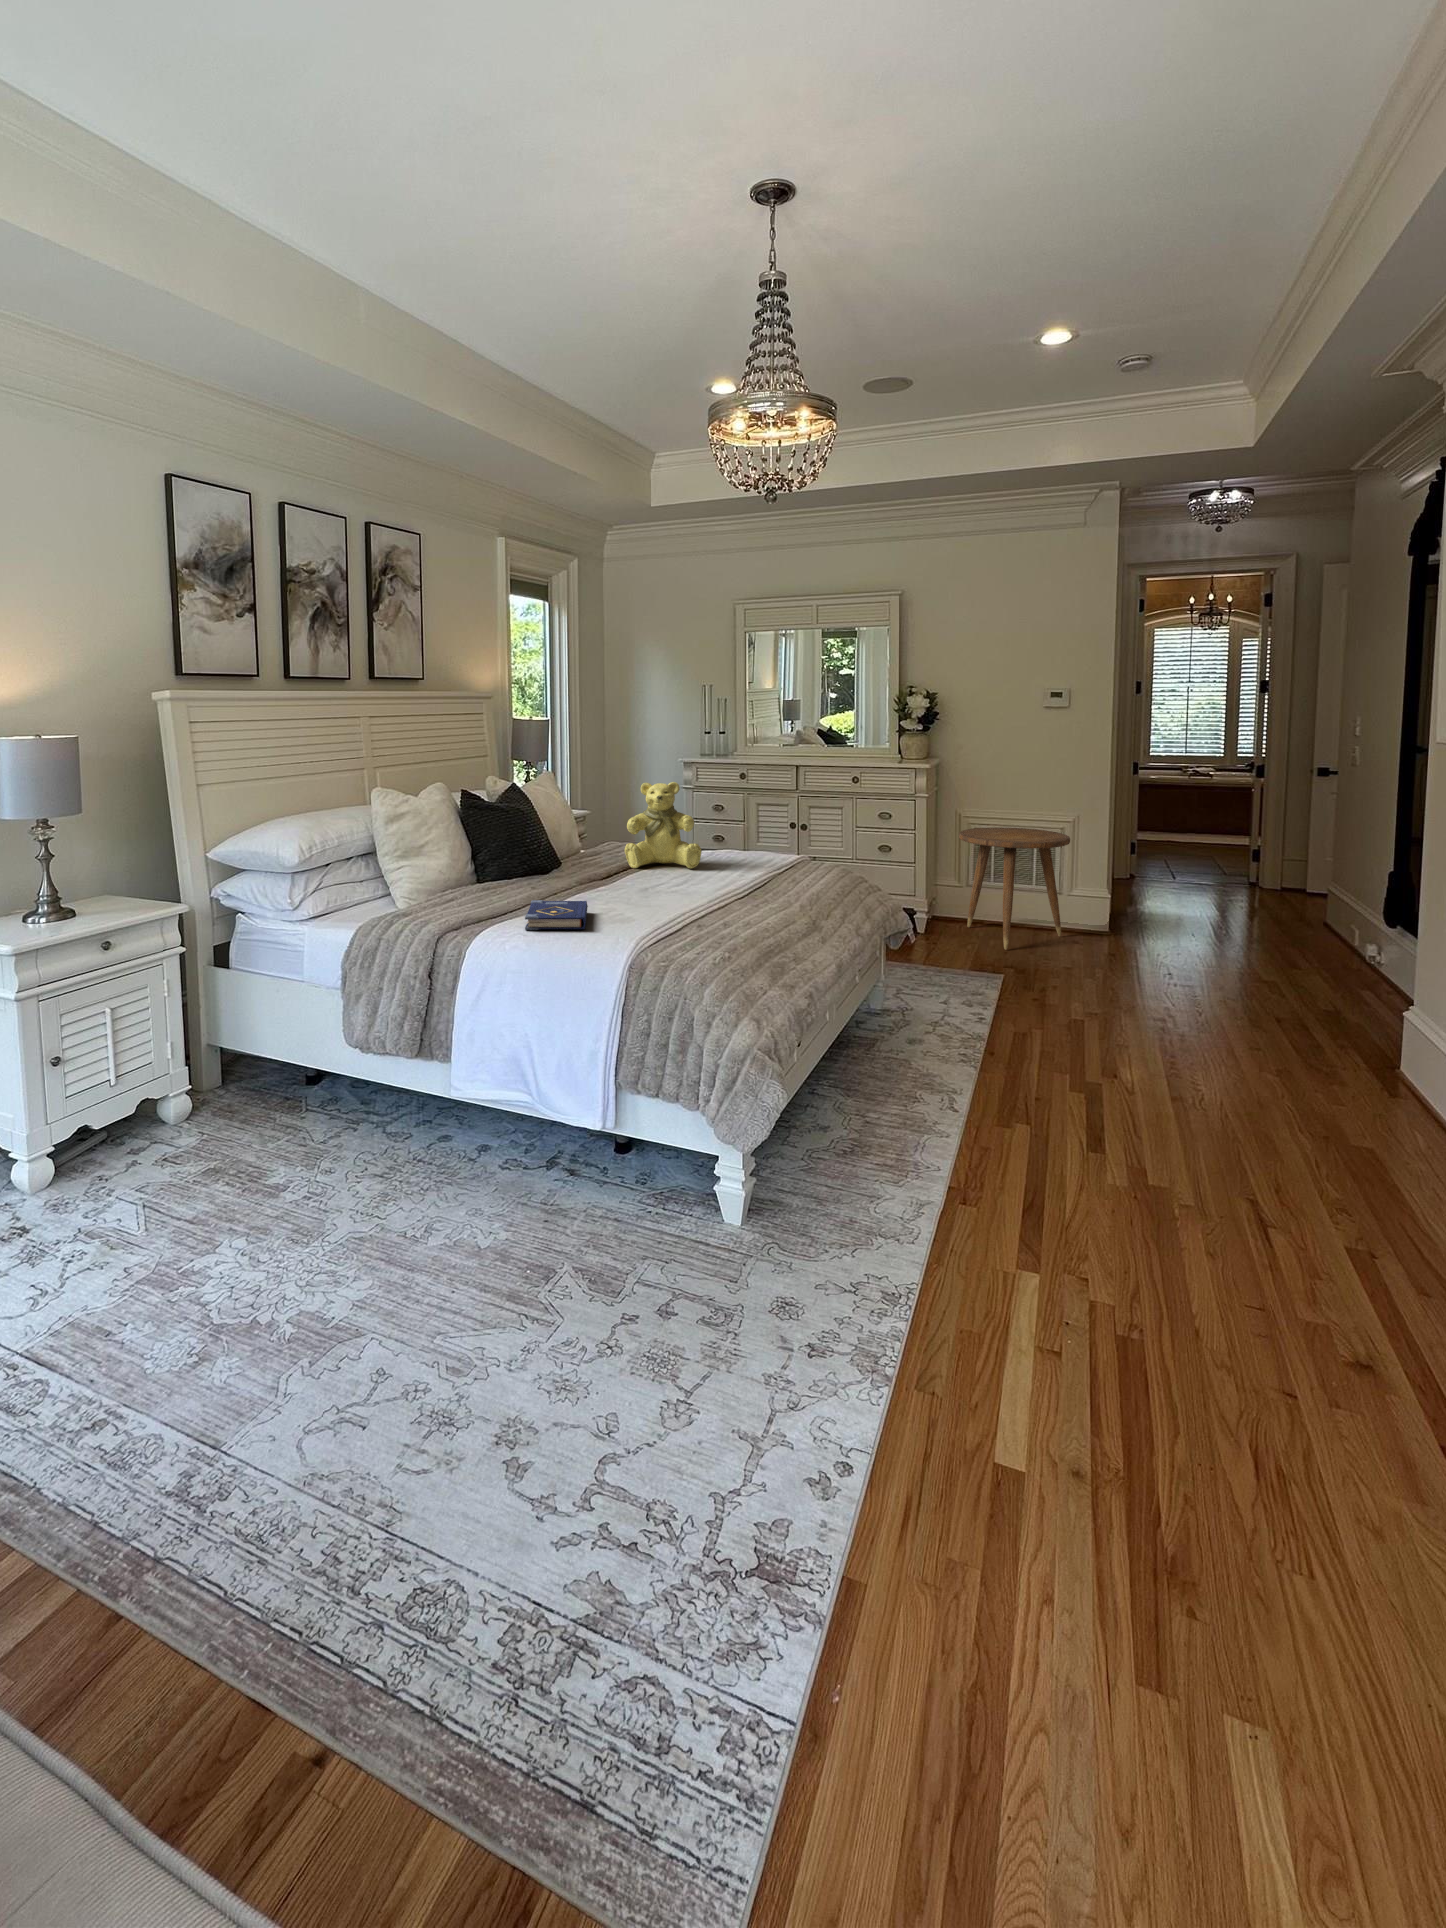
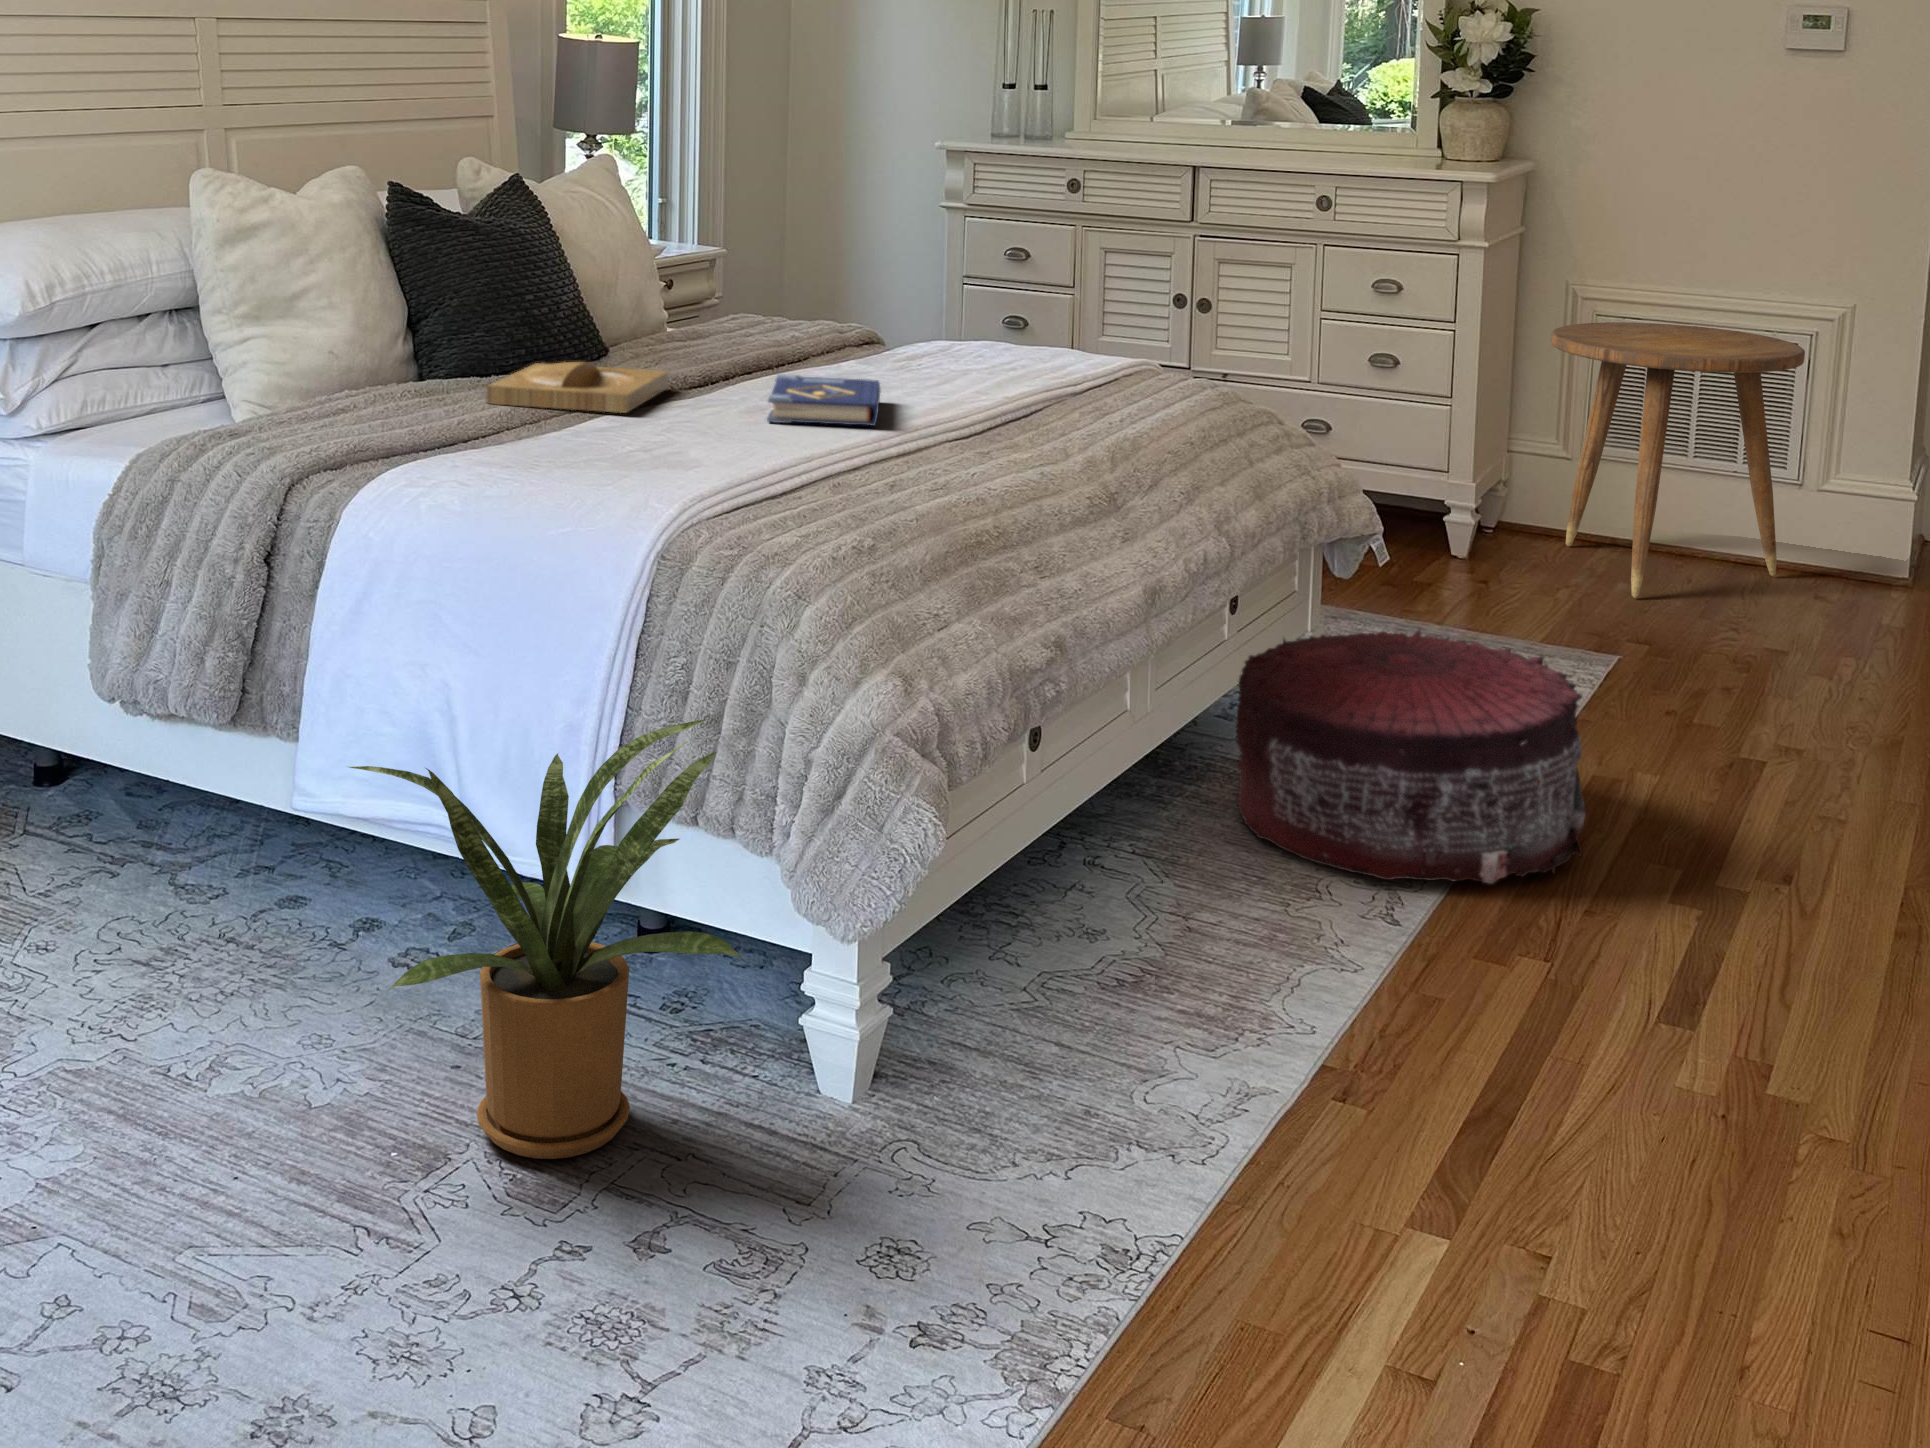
teddy bear: present [625,782,702,868] -> none [741,183,907,373]
tray: none [518,871,599,894] -> present [486,362,668,413]
book: present [525,900,588,930] -> present [767,374,880,426]
pouf: none [865,973,1031,1093] -> present [1237,630,1586,884]
house plant: none [494,1046,695,1270] -> present [349,719,743,1159]

